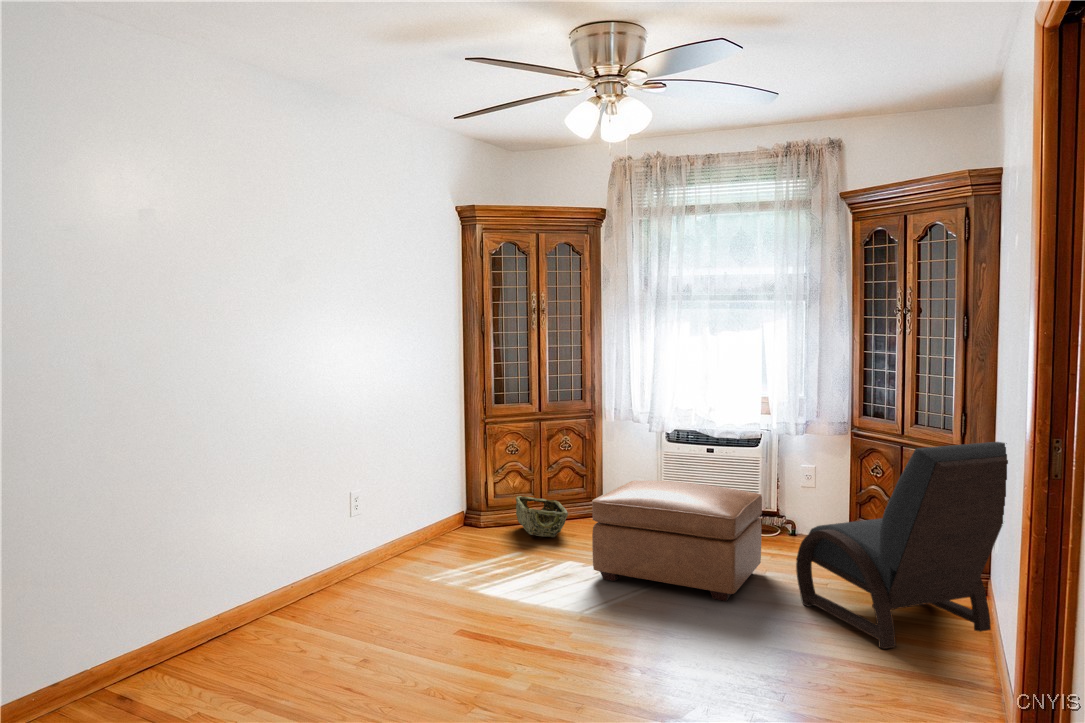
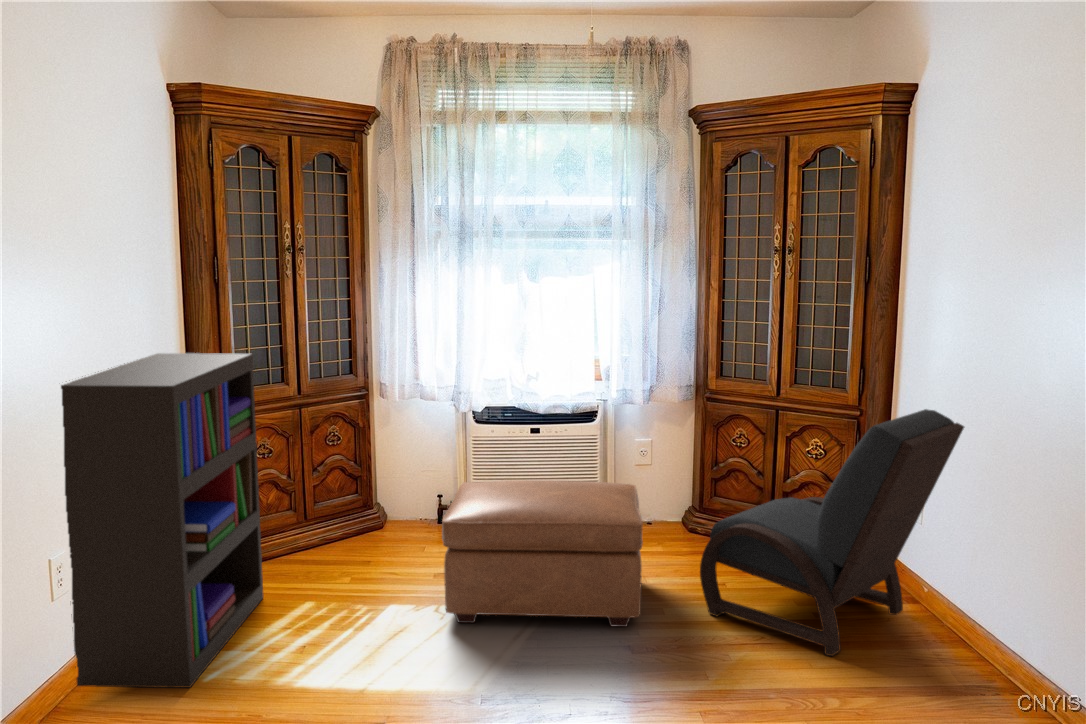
bookshelf: none [352,376,492,587] -> present [61,353,263,688]
woven basket: present [516,496,568,537] -> none [275,516,364,572]

